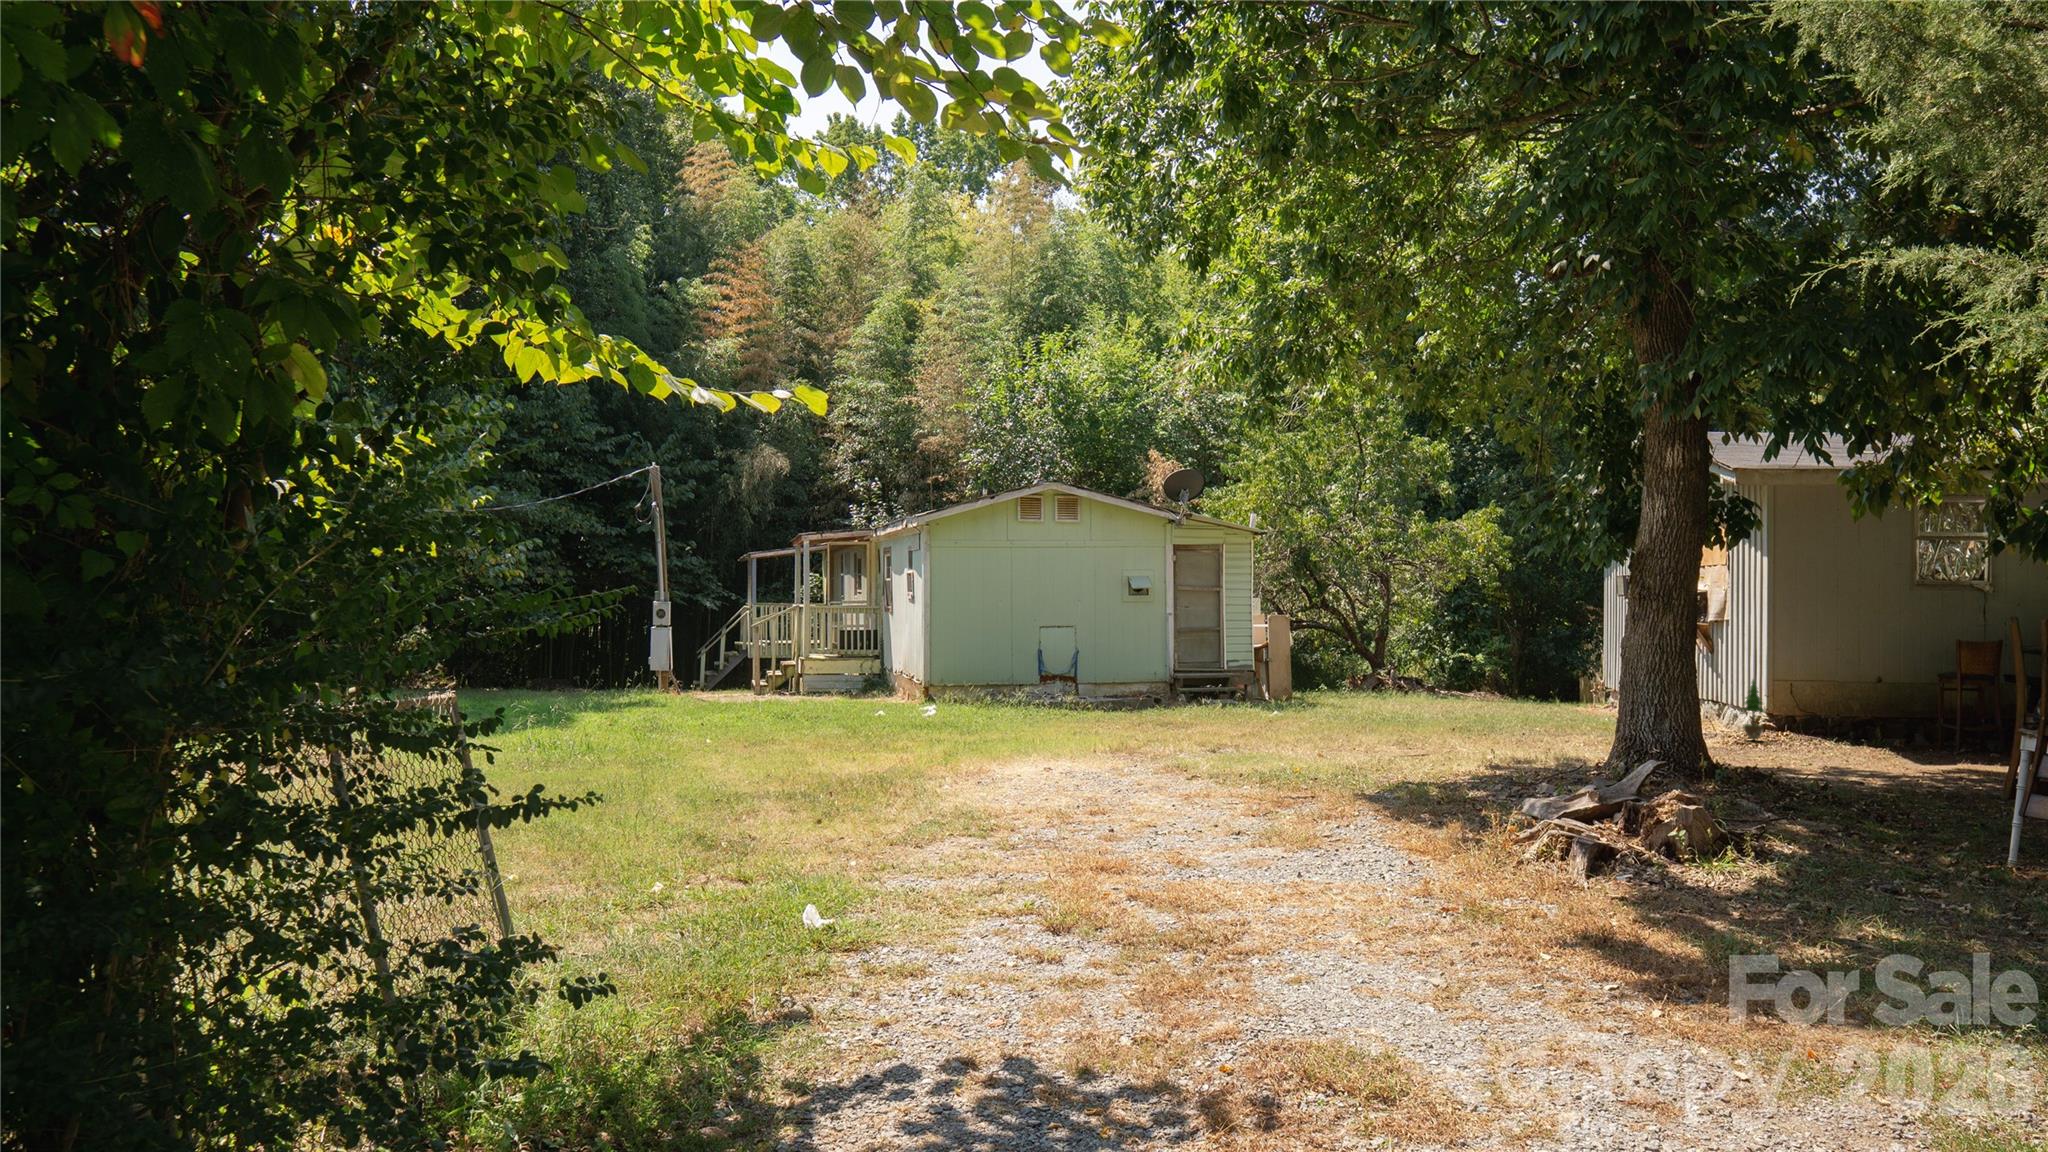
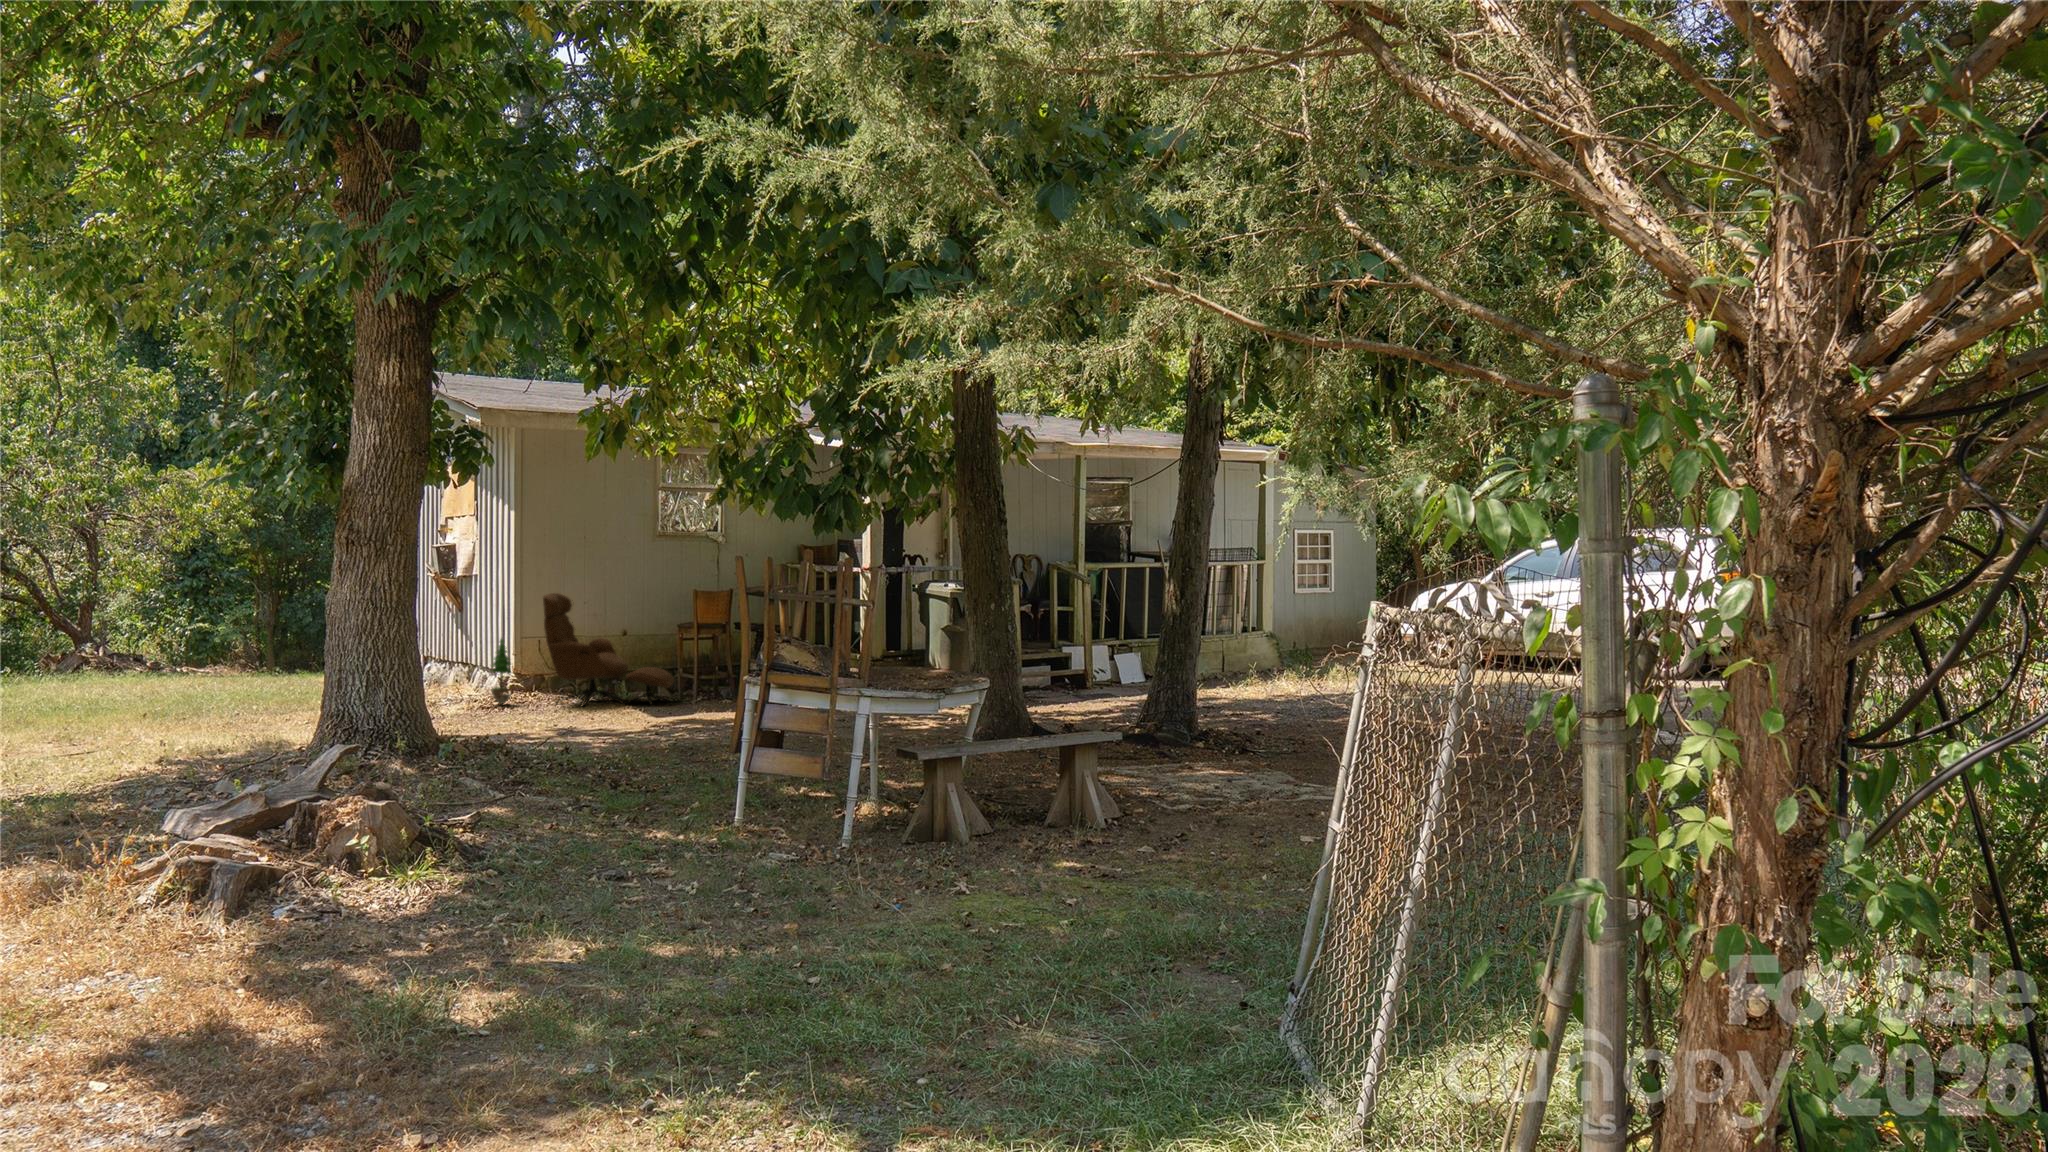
lounge chair: none [1795,639,1941,754] -> present [543,593,674,706]

